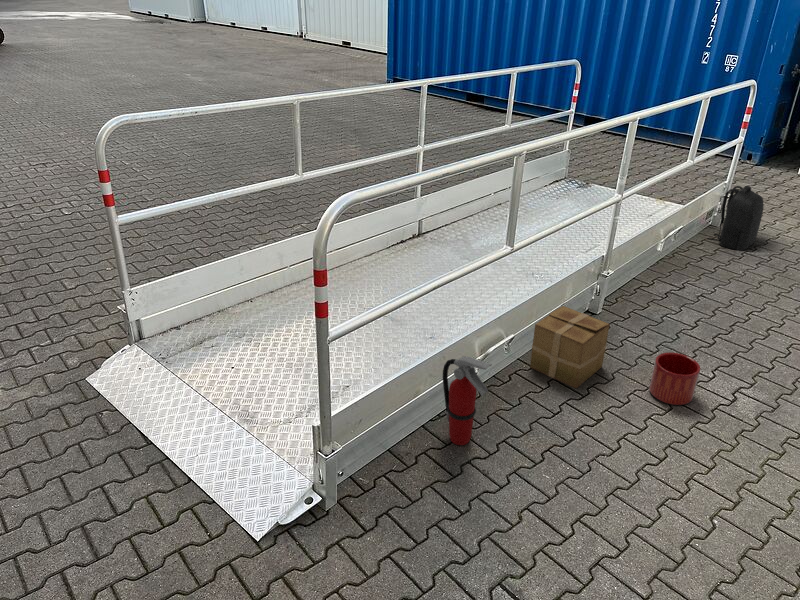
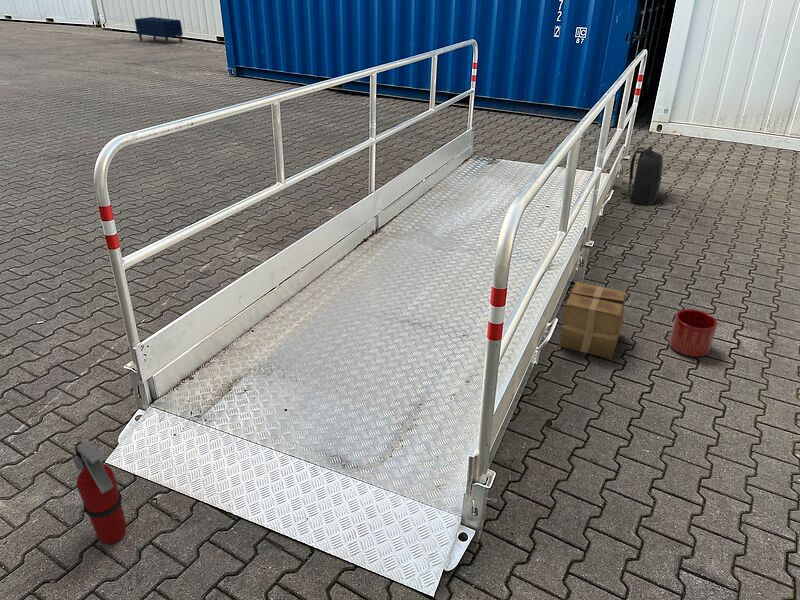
bench: none [330,29,369,55] -> present [135,17,183,45]
fire extinguisher: present [443,356,491,445] -> present [73,441,126,544]

